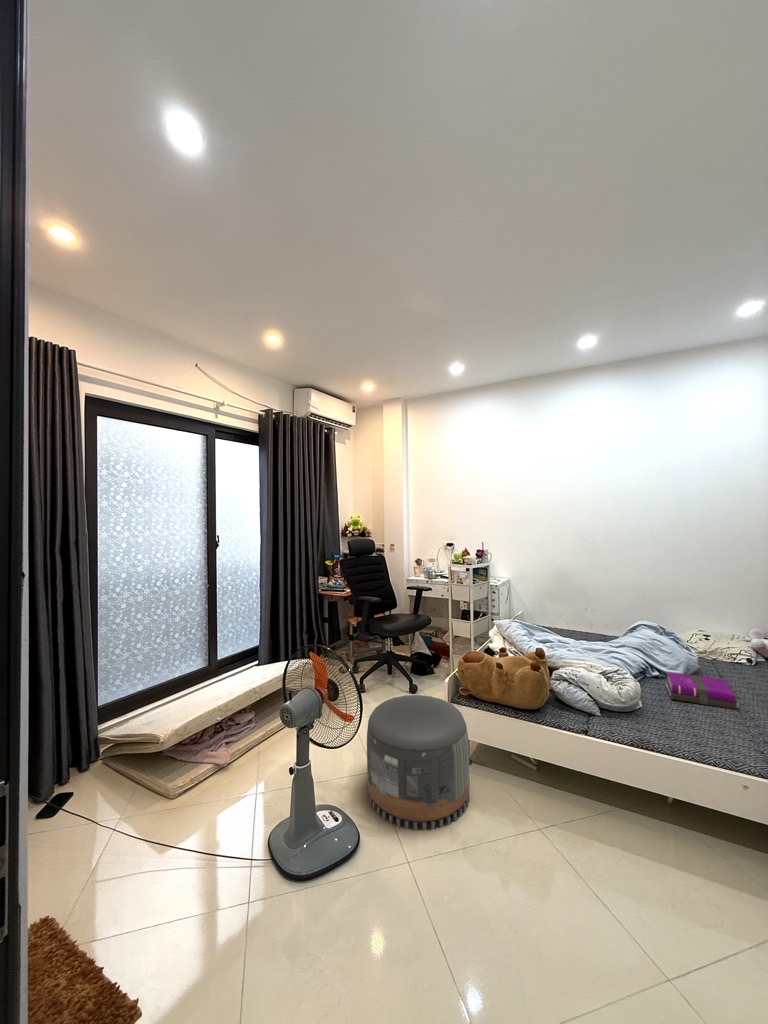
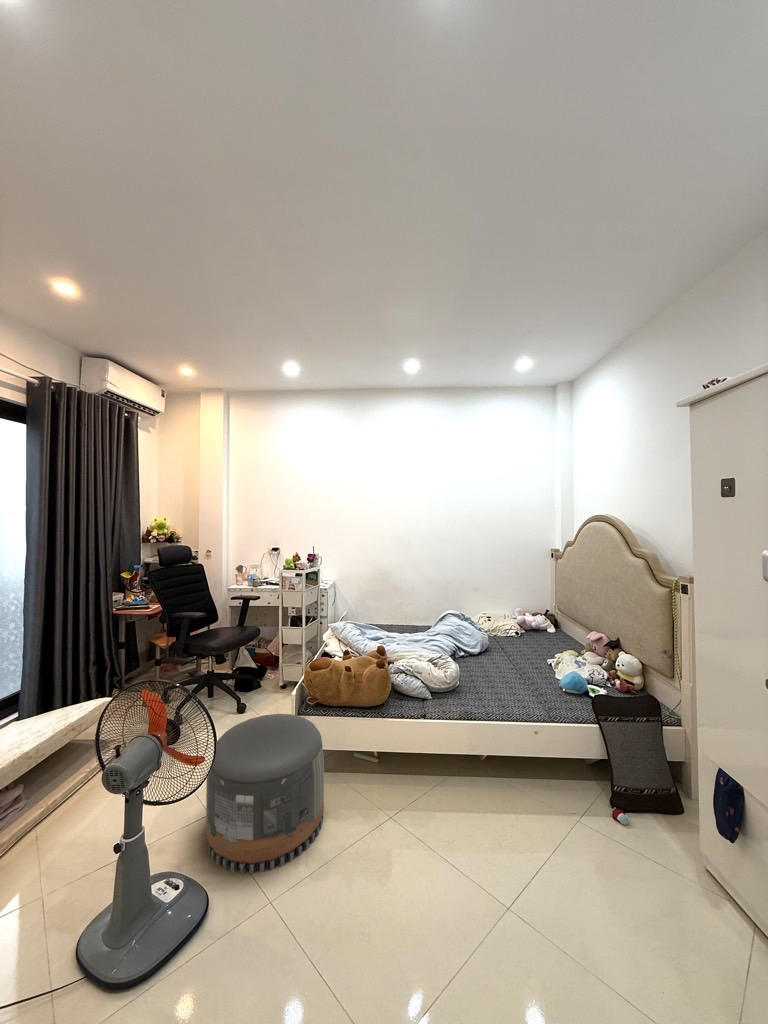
notebook: present [665,672,739,710] -> none [469,651,519,673]

